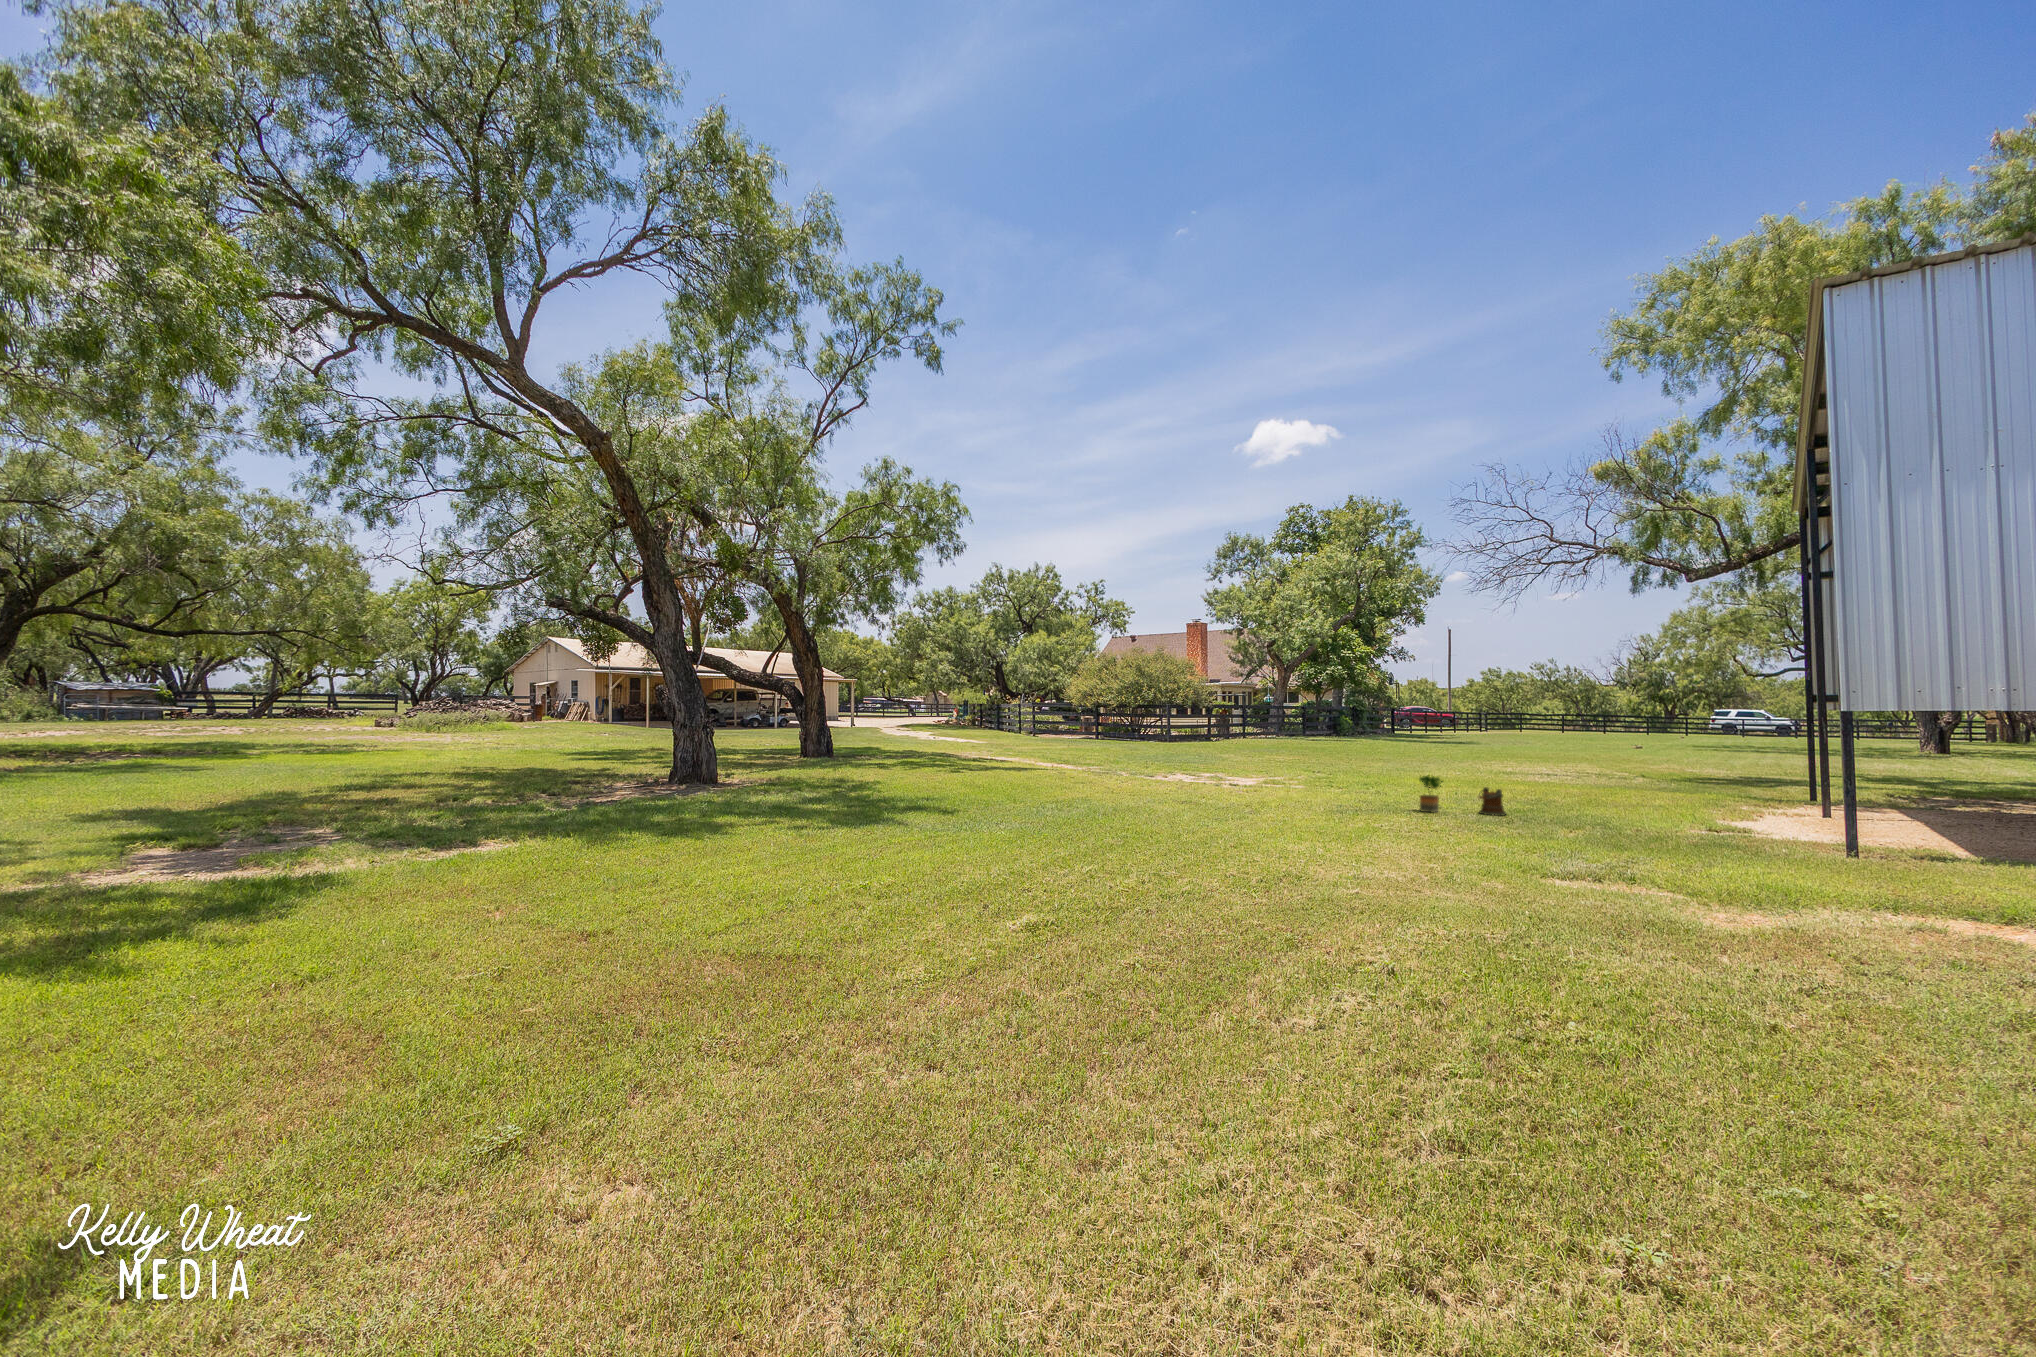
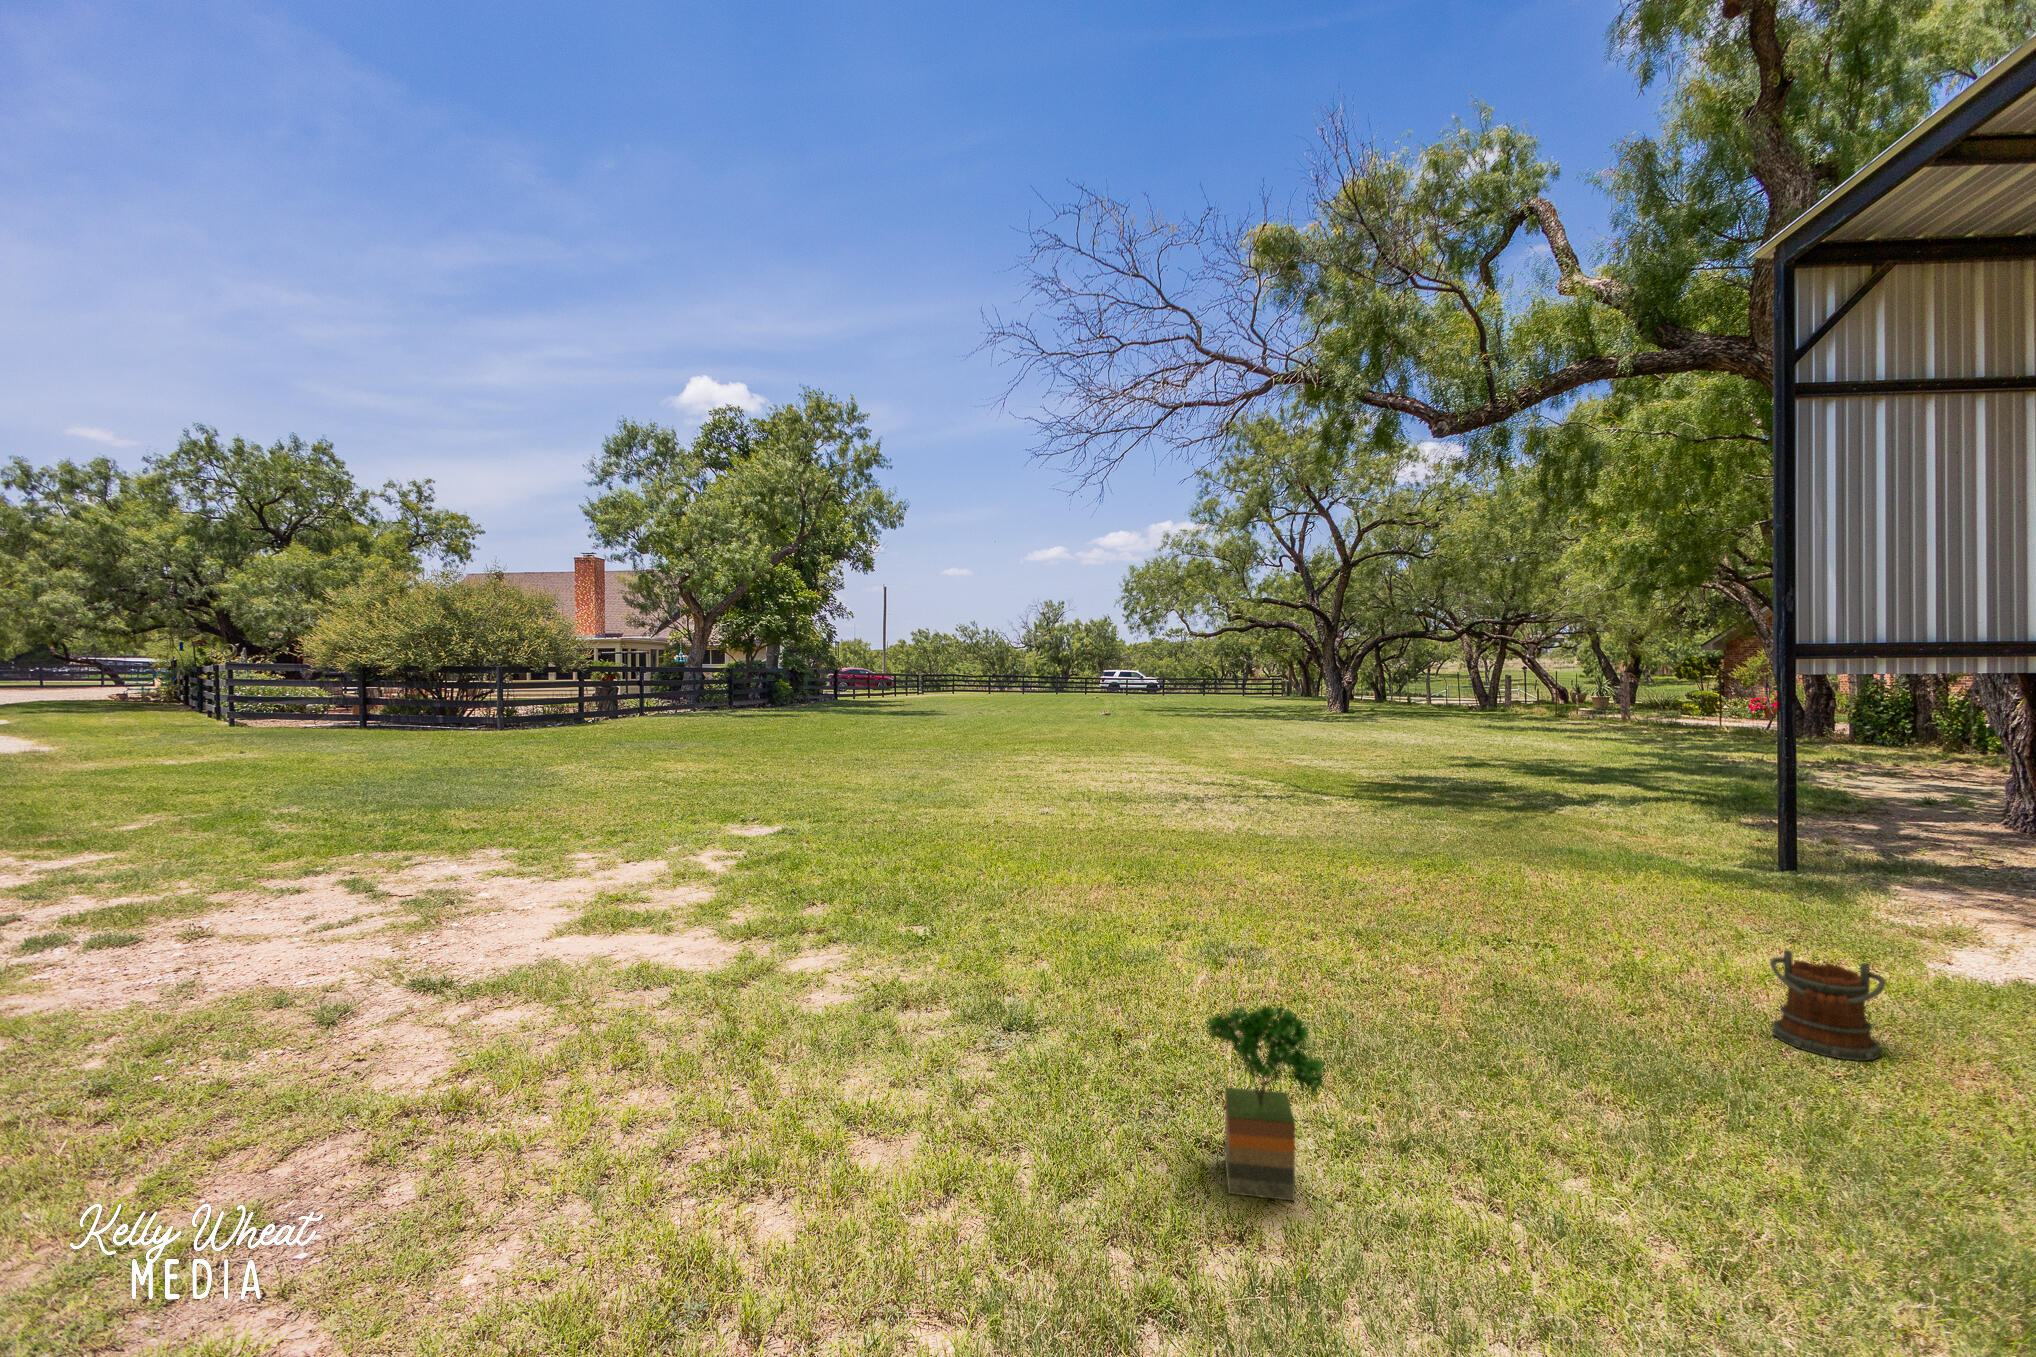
bucket: present [1479,787,1506,816] -> present [1770,950,1886,1061]

